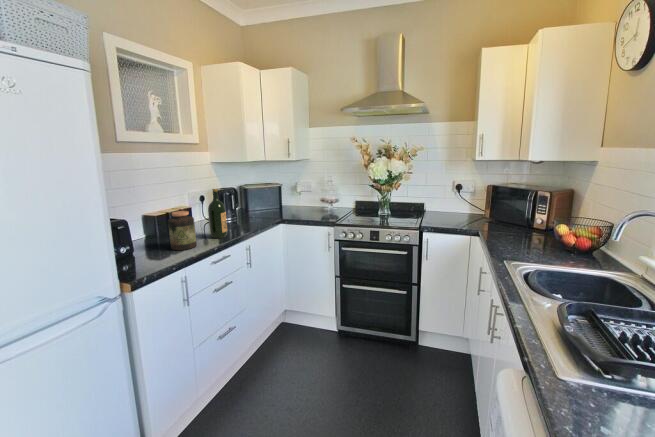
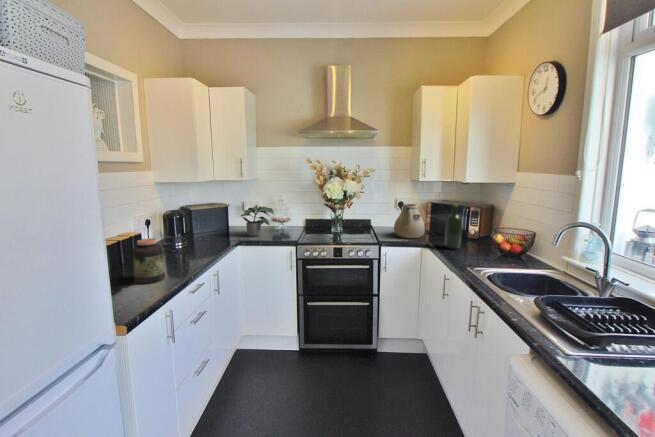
potted plant: none [287,185,317,215] -> present [241,205,274,237]
teapot: none [442,187,478,225] -> present [394,204,425,238]
wine bottle: present [208,189,227,238] -> present [445,204,462,249]

